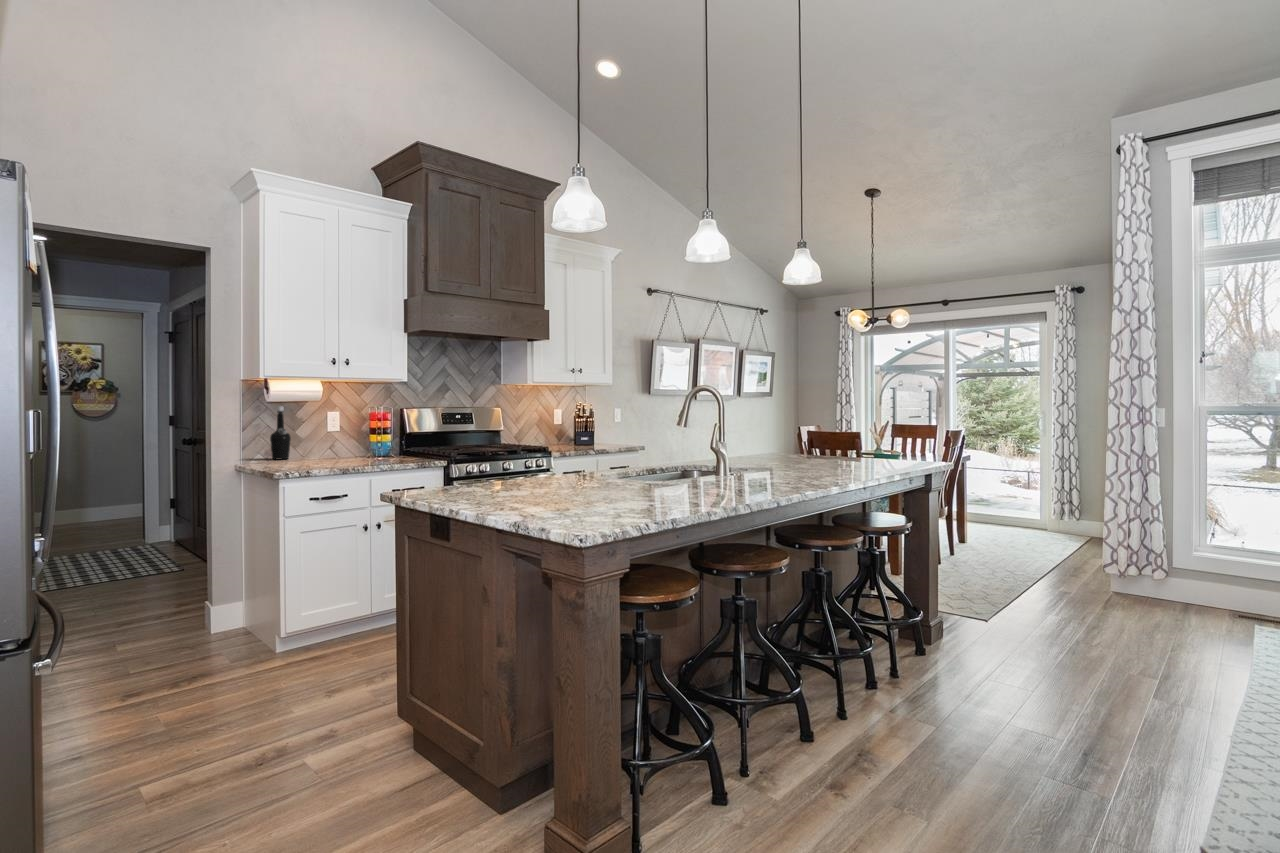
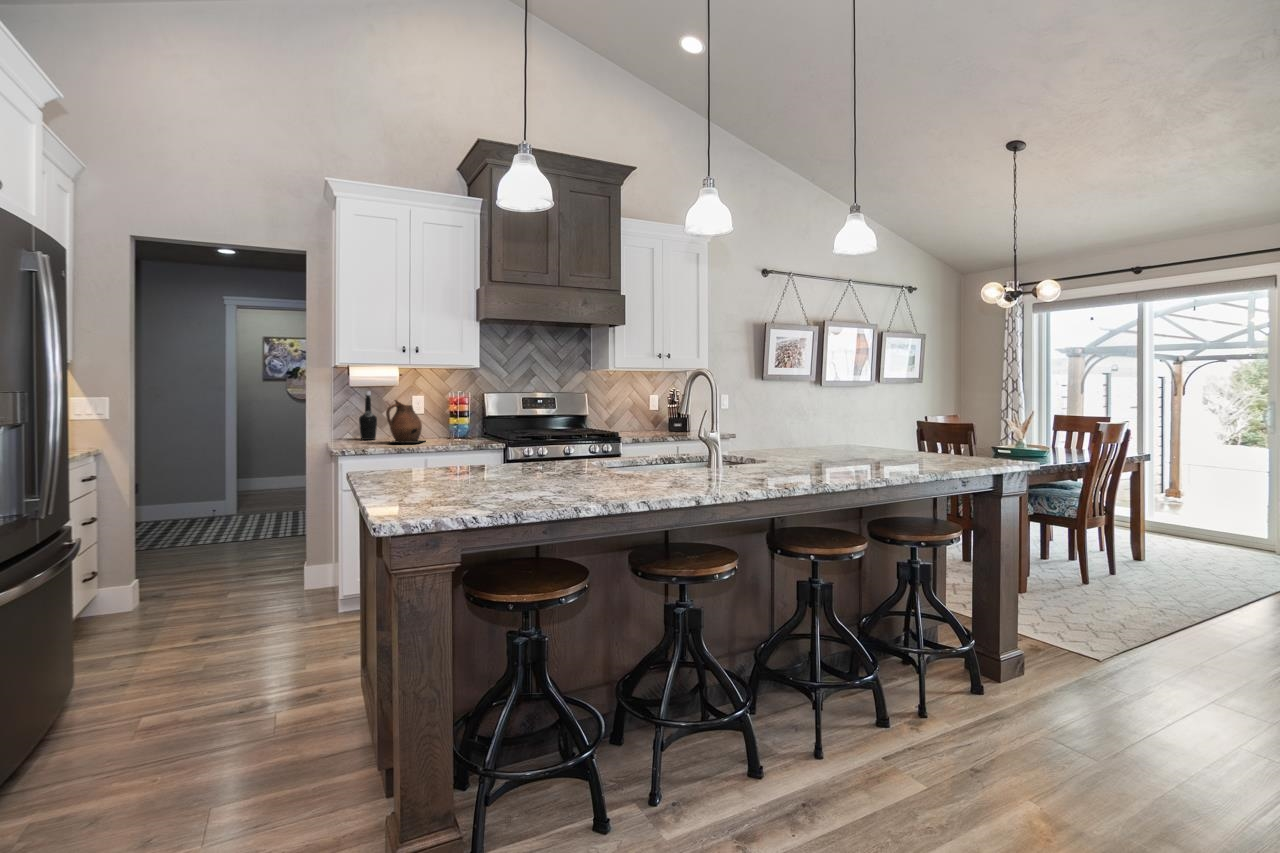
ceramic pitcher: none [315,416,354,462] -> present [386,400,422,443]

